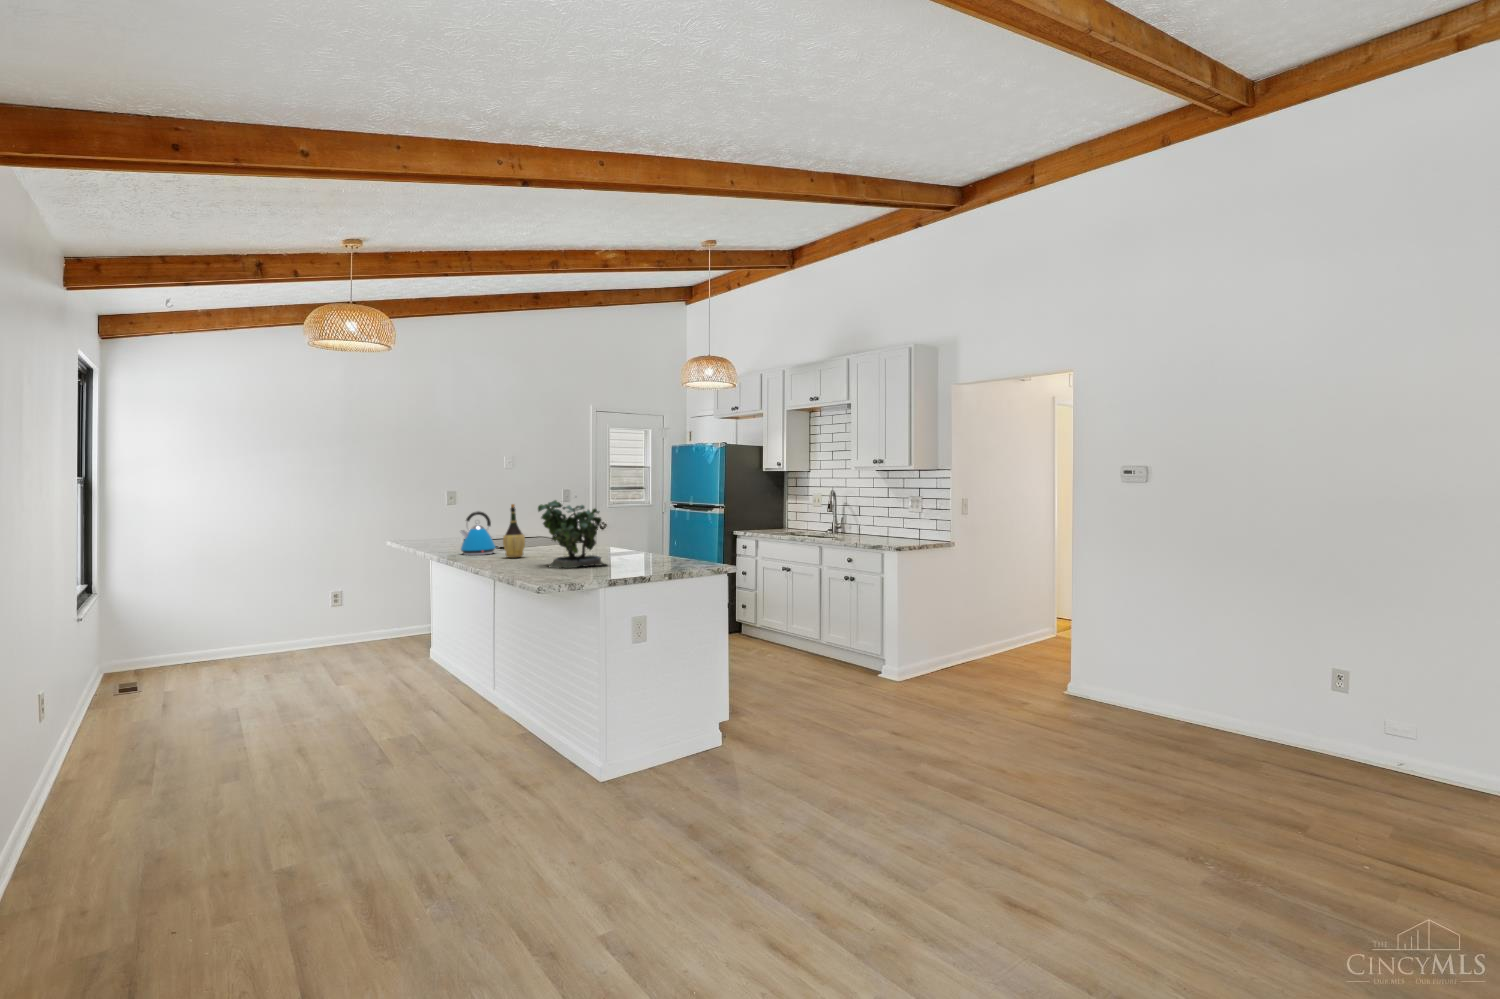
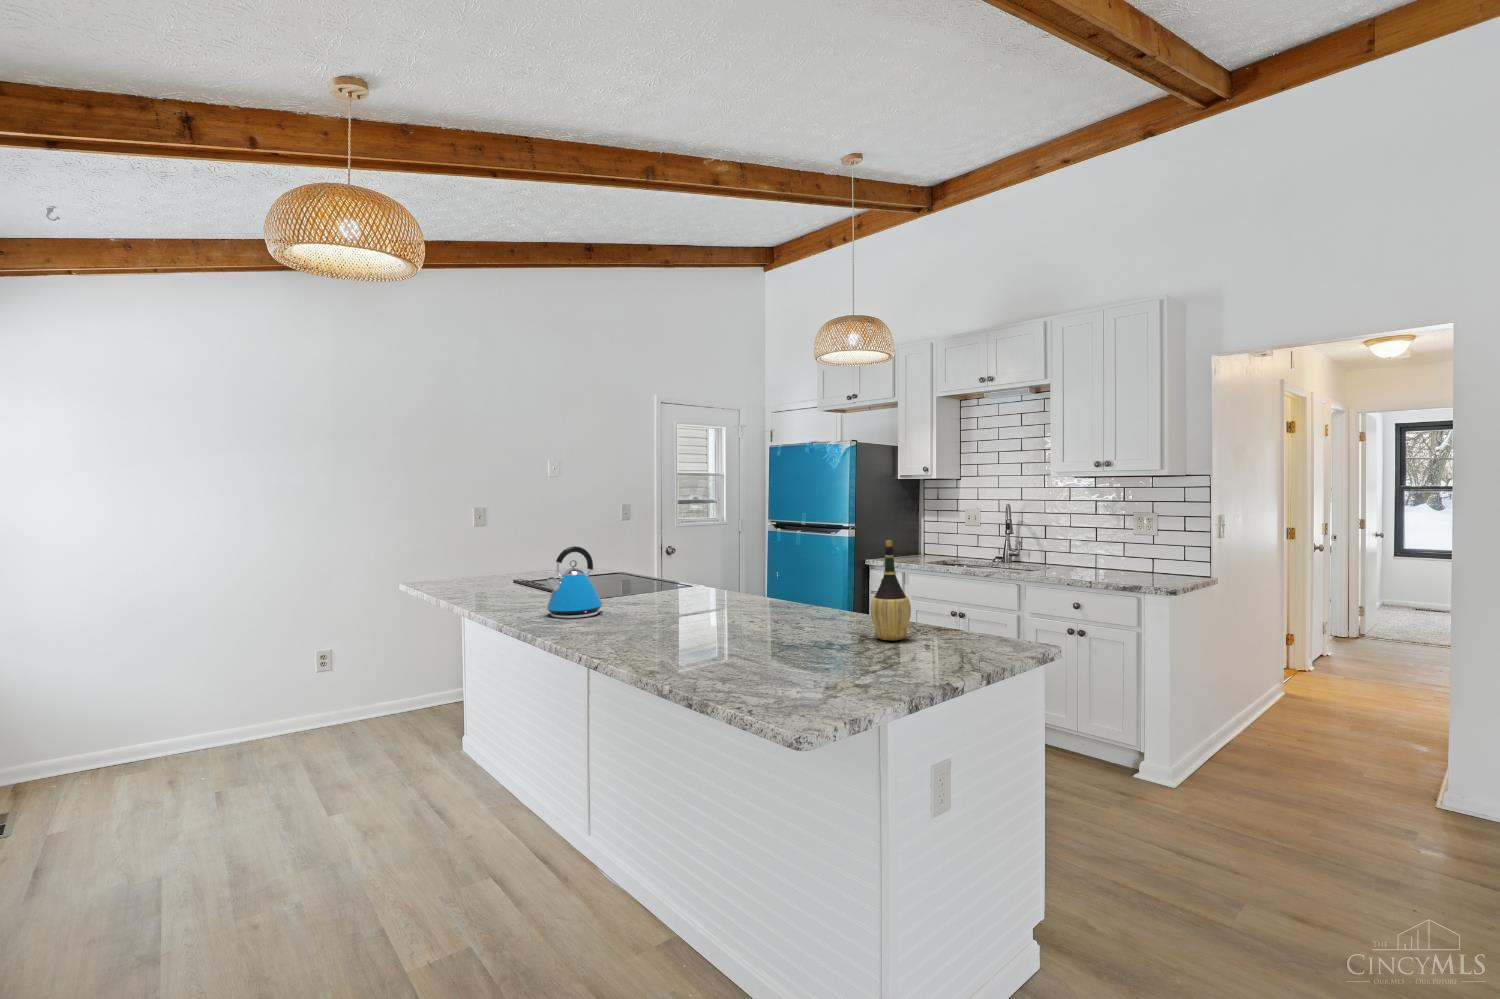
potted plant: present [538,500,605,568] -> none [724,526,850,659]
wine bottle: present [503,504,525,558] -> present [870,540,911,640]

